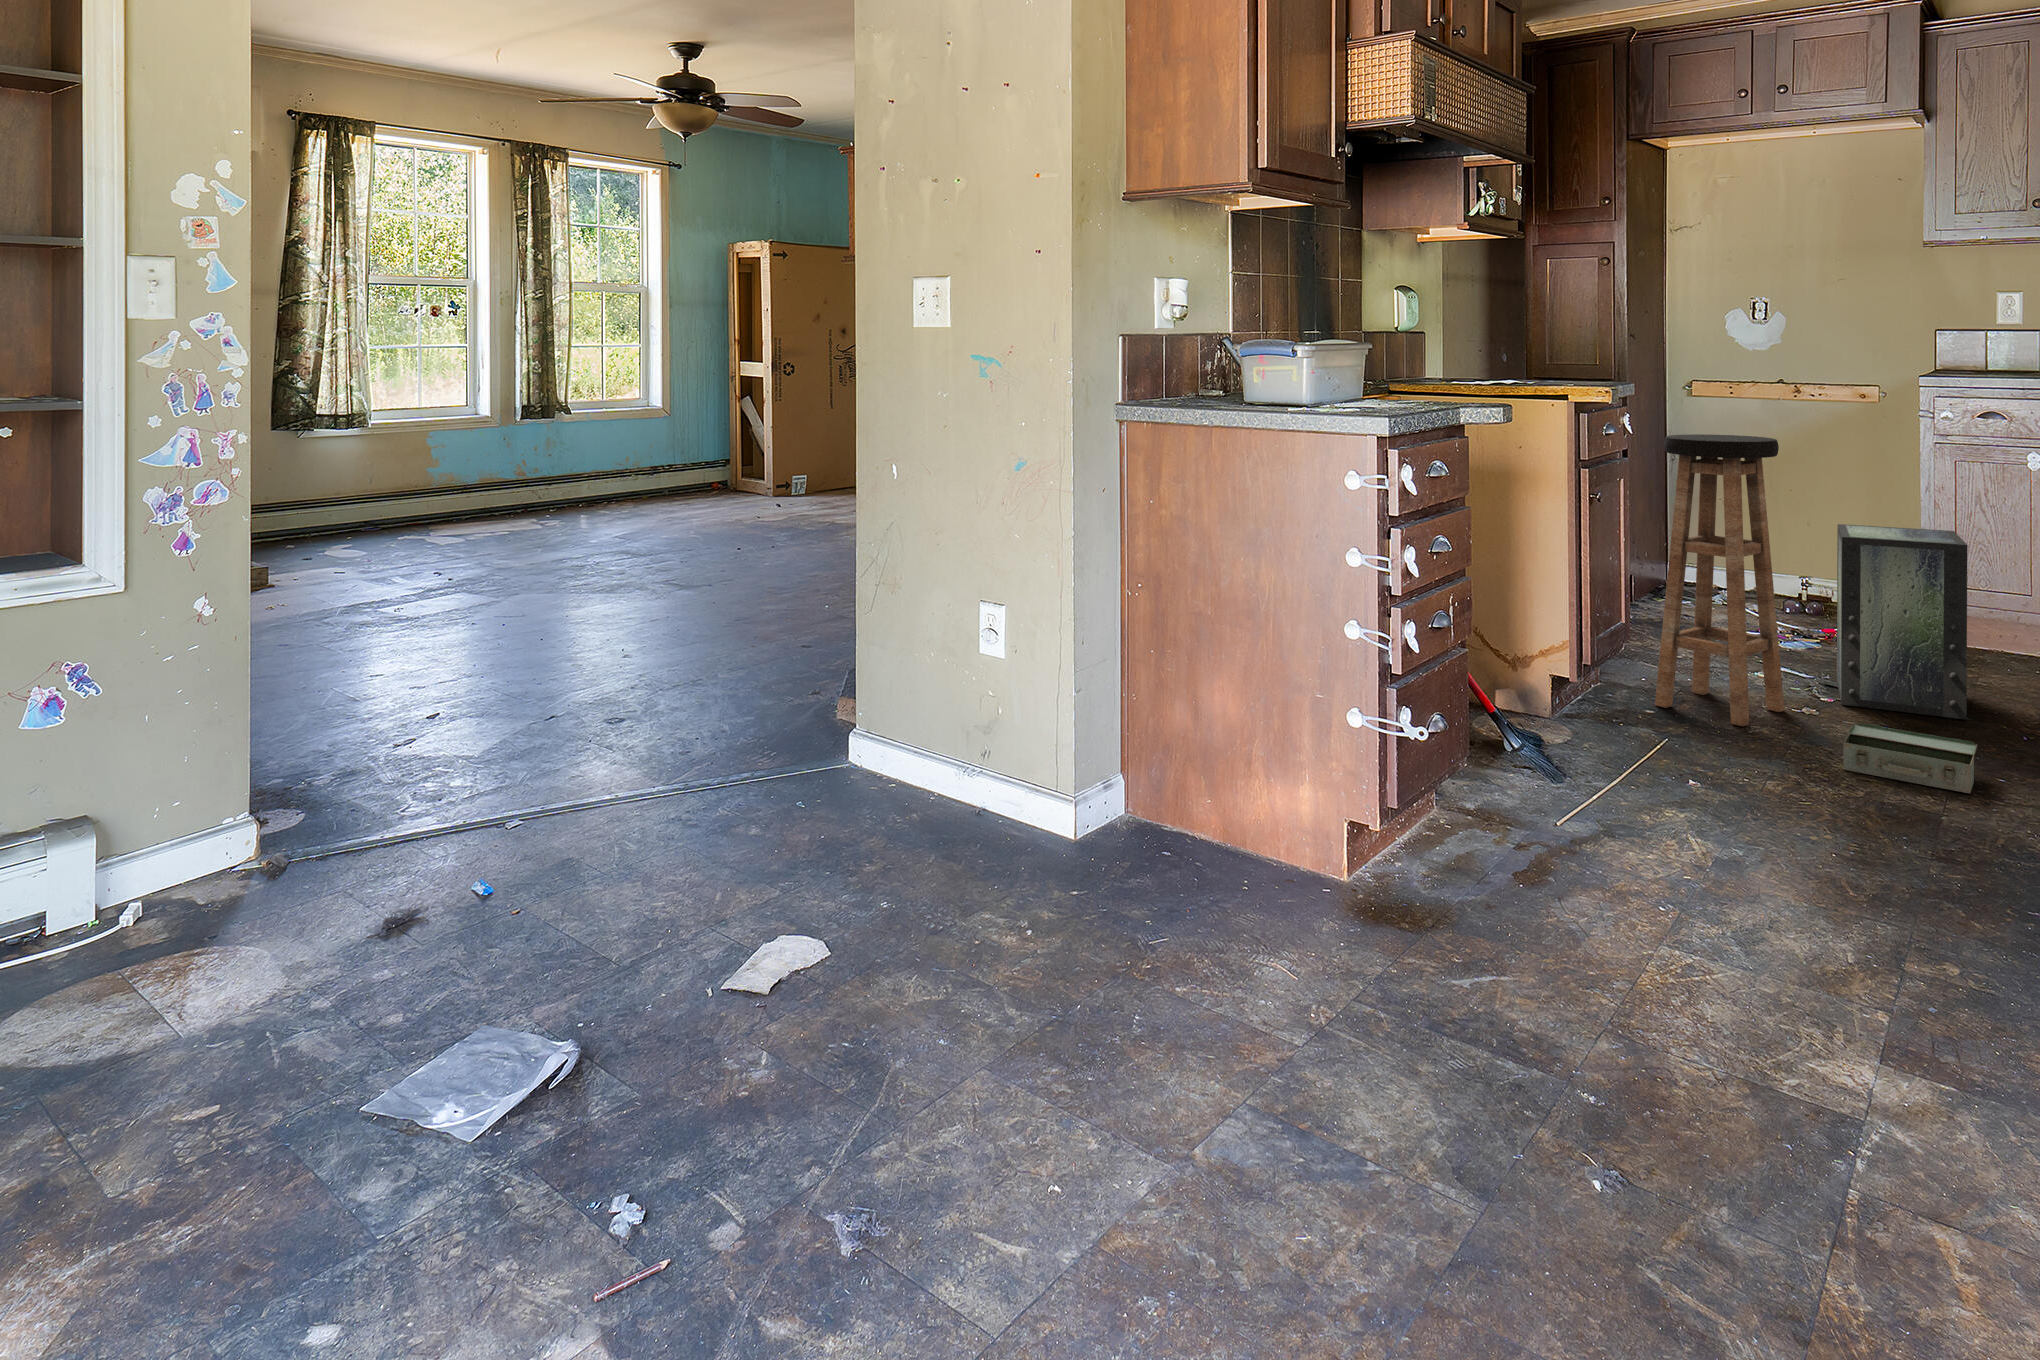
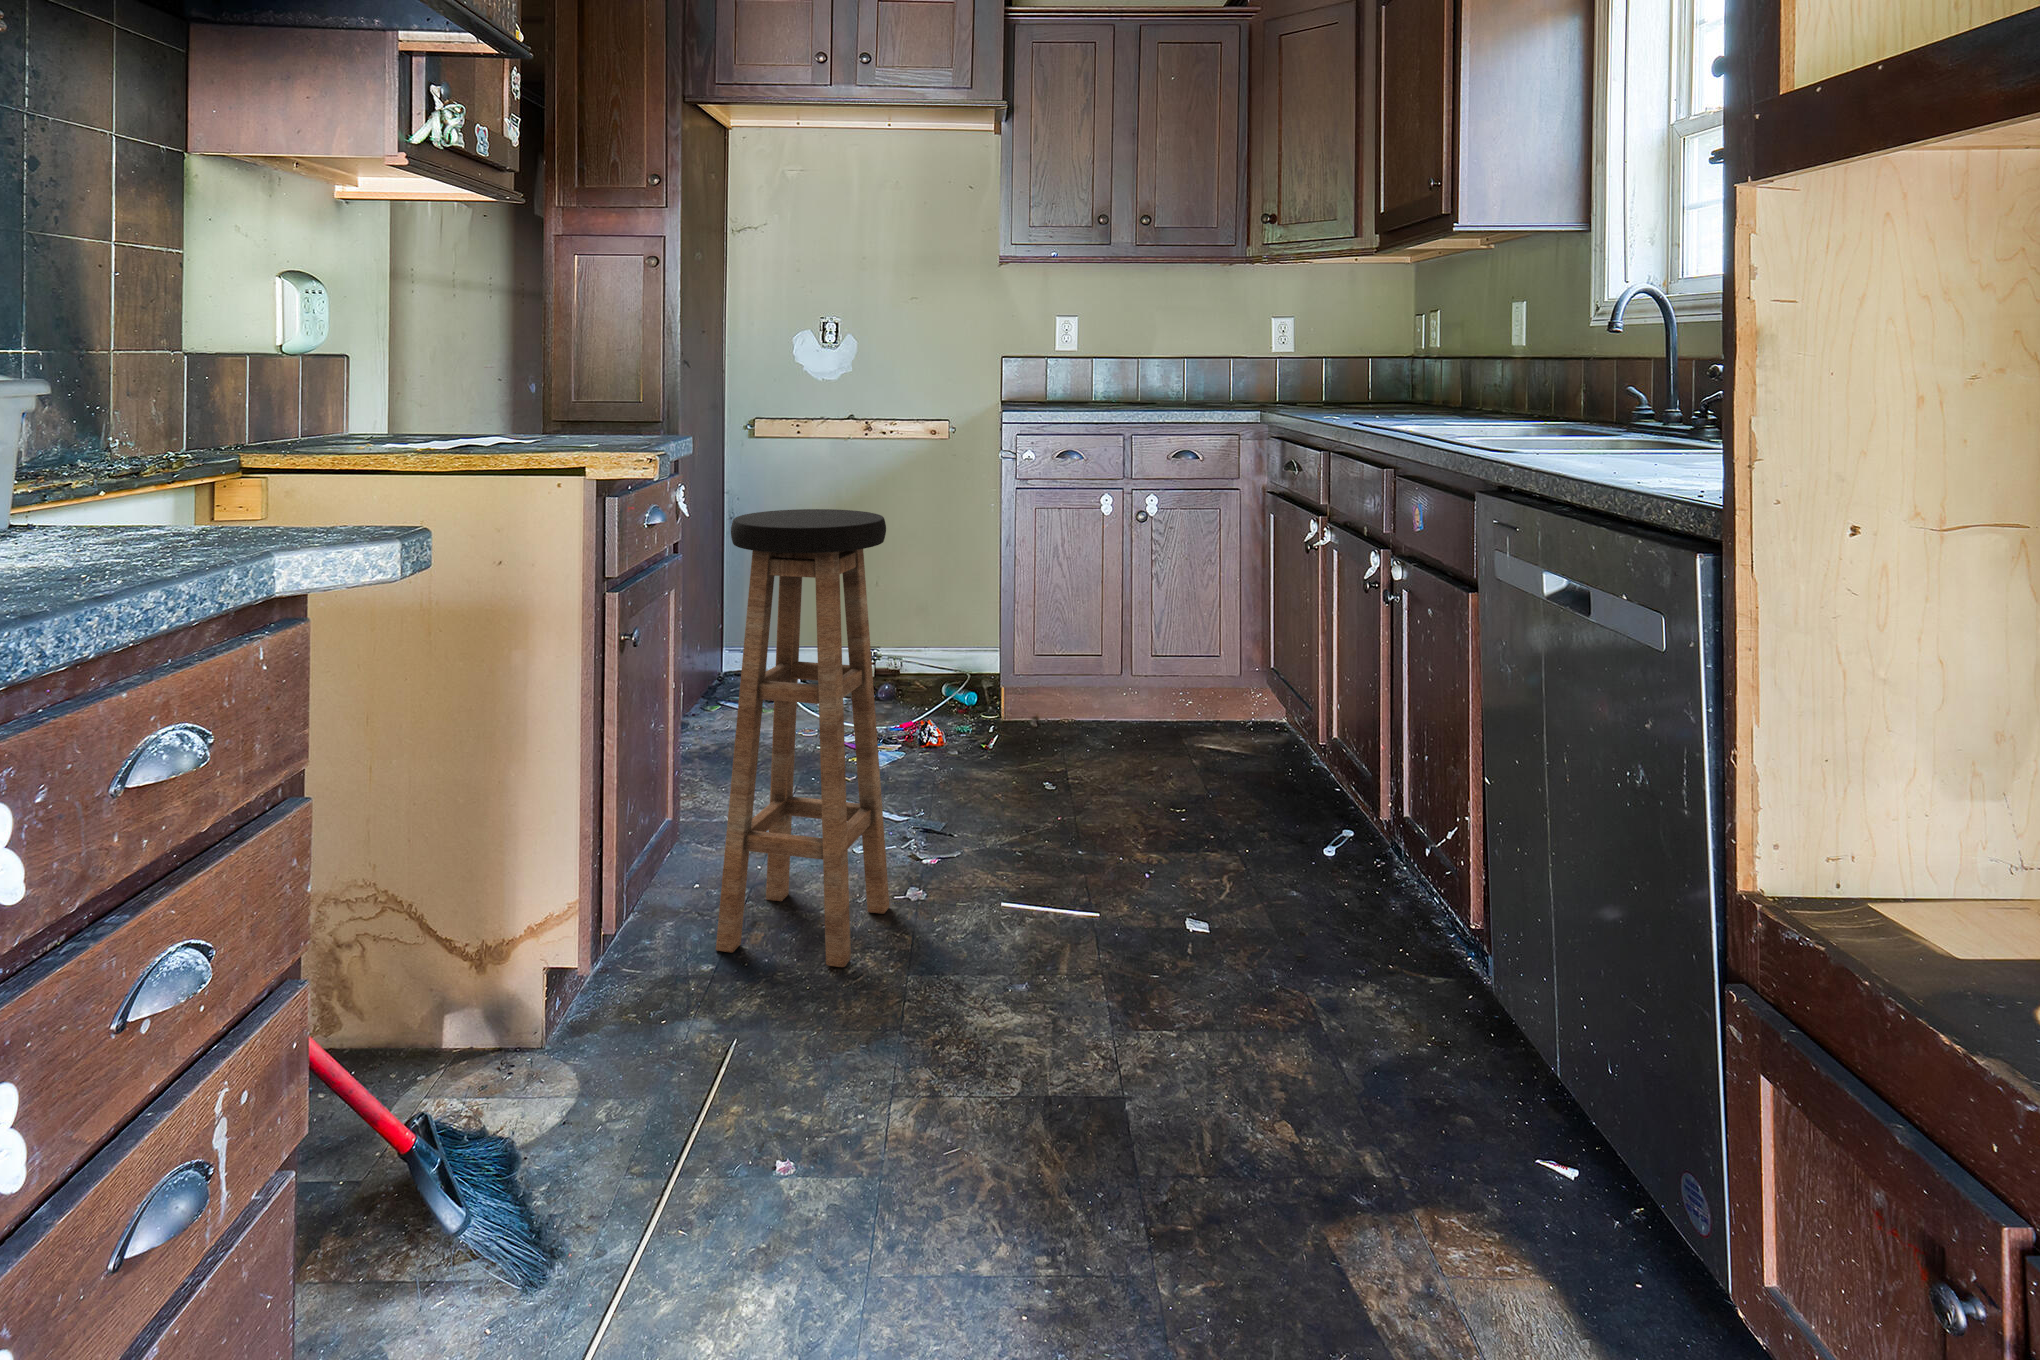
storage box: present [1837,524,1968,720] -> none [936,609,1090,872]
toolbox: present [1843,723,1977,793] -> none [989,935,1149,1037]

